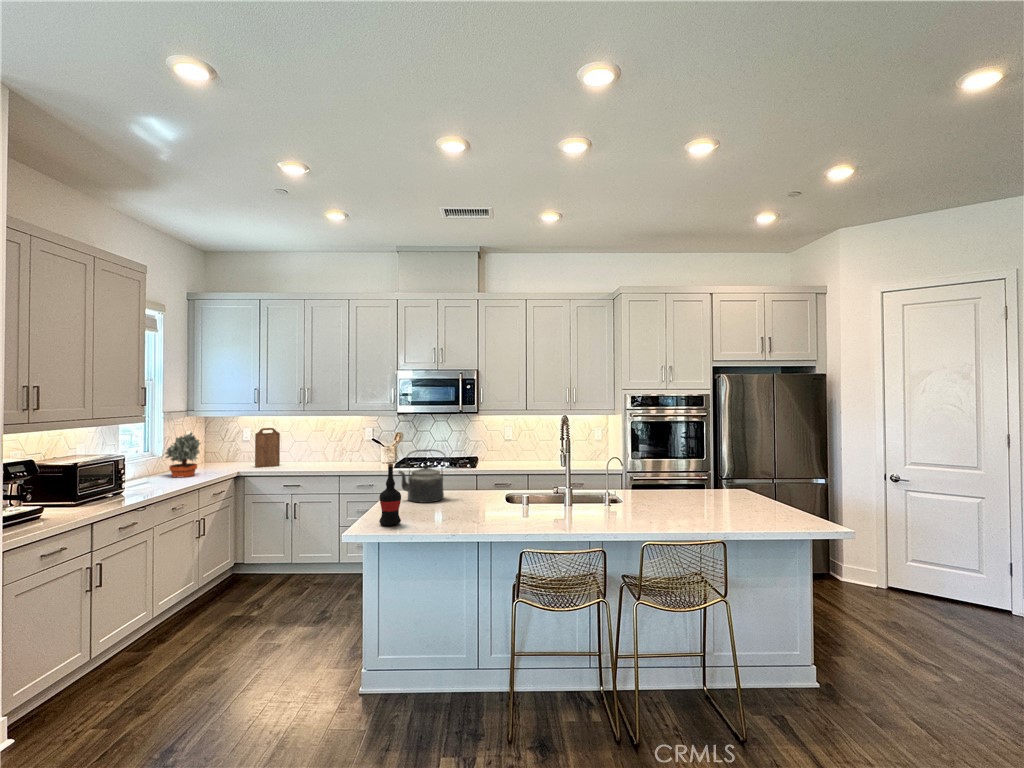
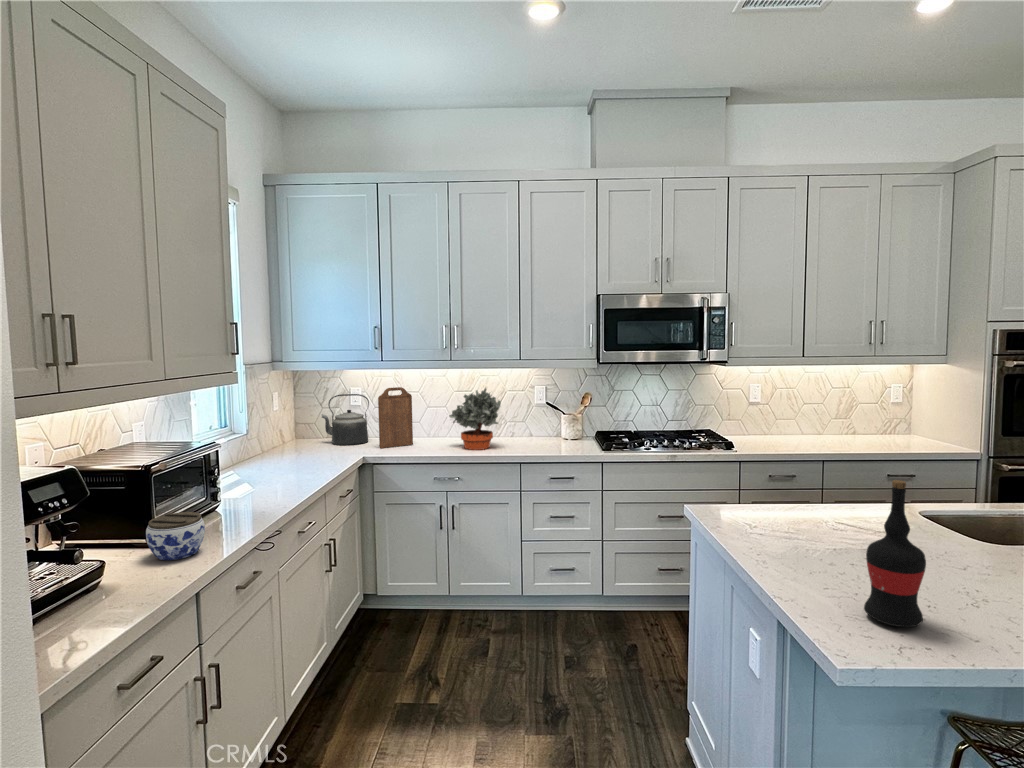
potted plant: present [165,433,200,477] -> present [449,388,501,450]
kettle: present [399,449,446,503] -> present [322,394,369,445]
jar: none [70,488,104,511] -> present [146,512,205,560]

